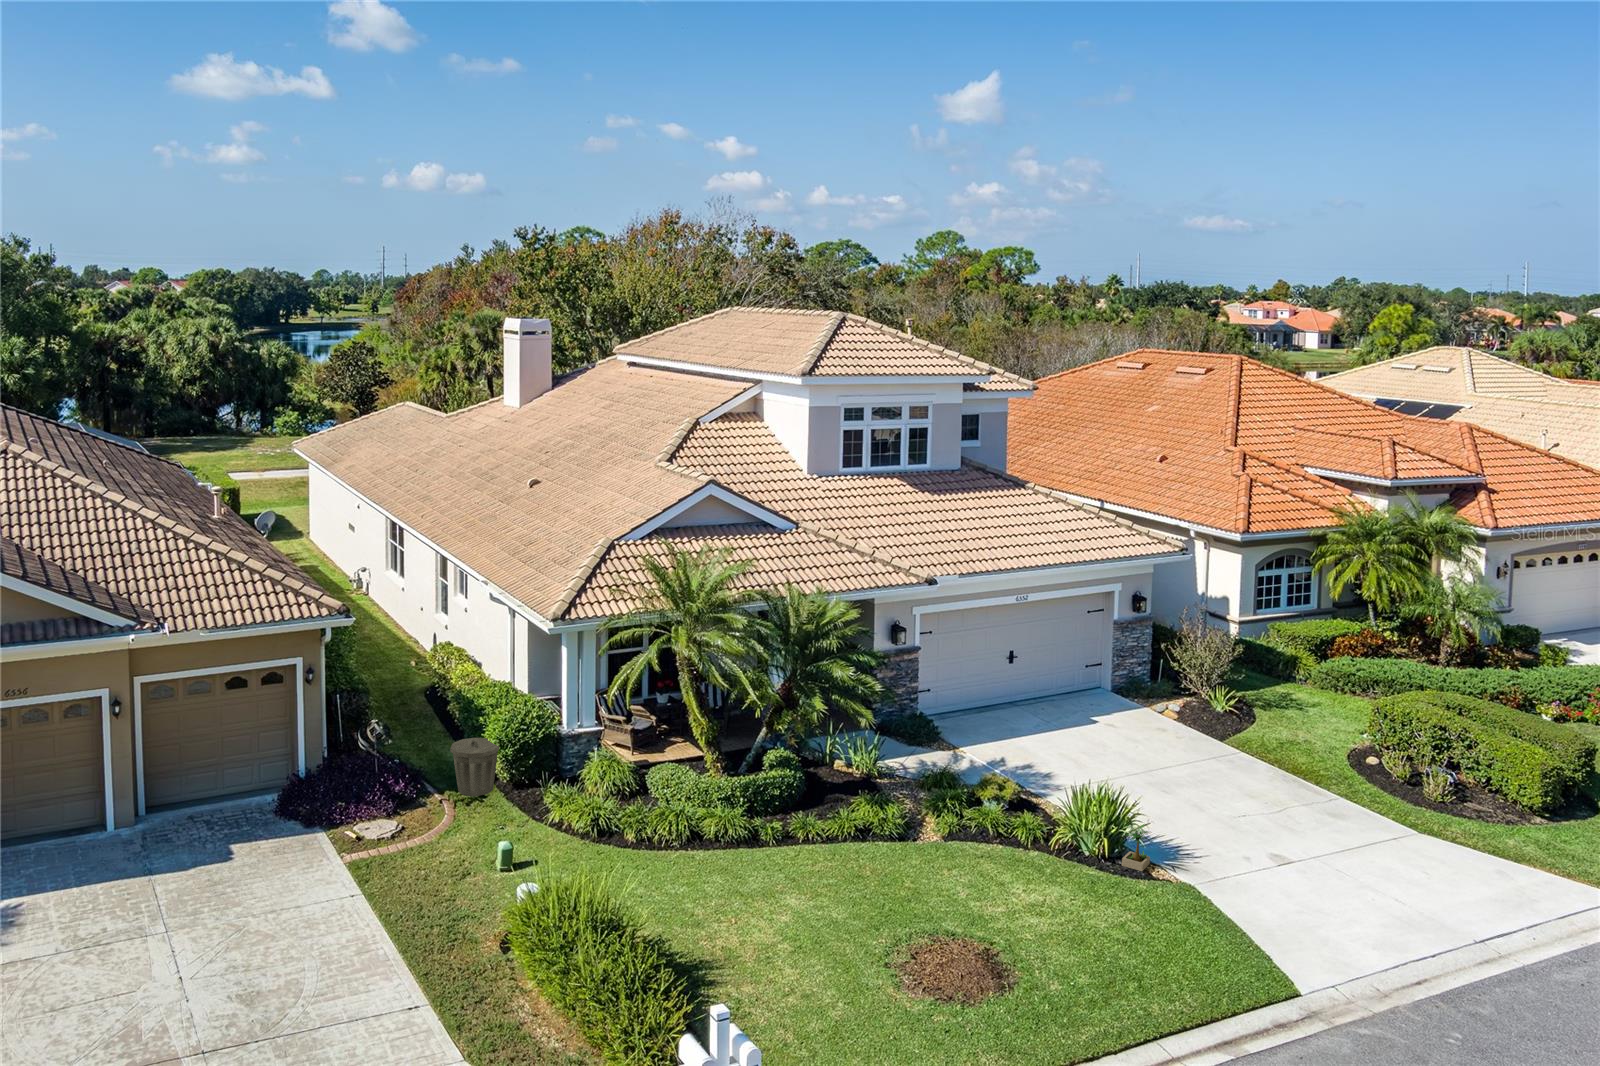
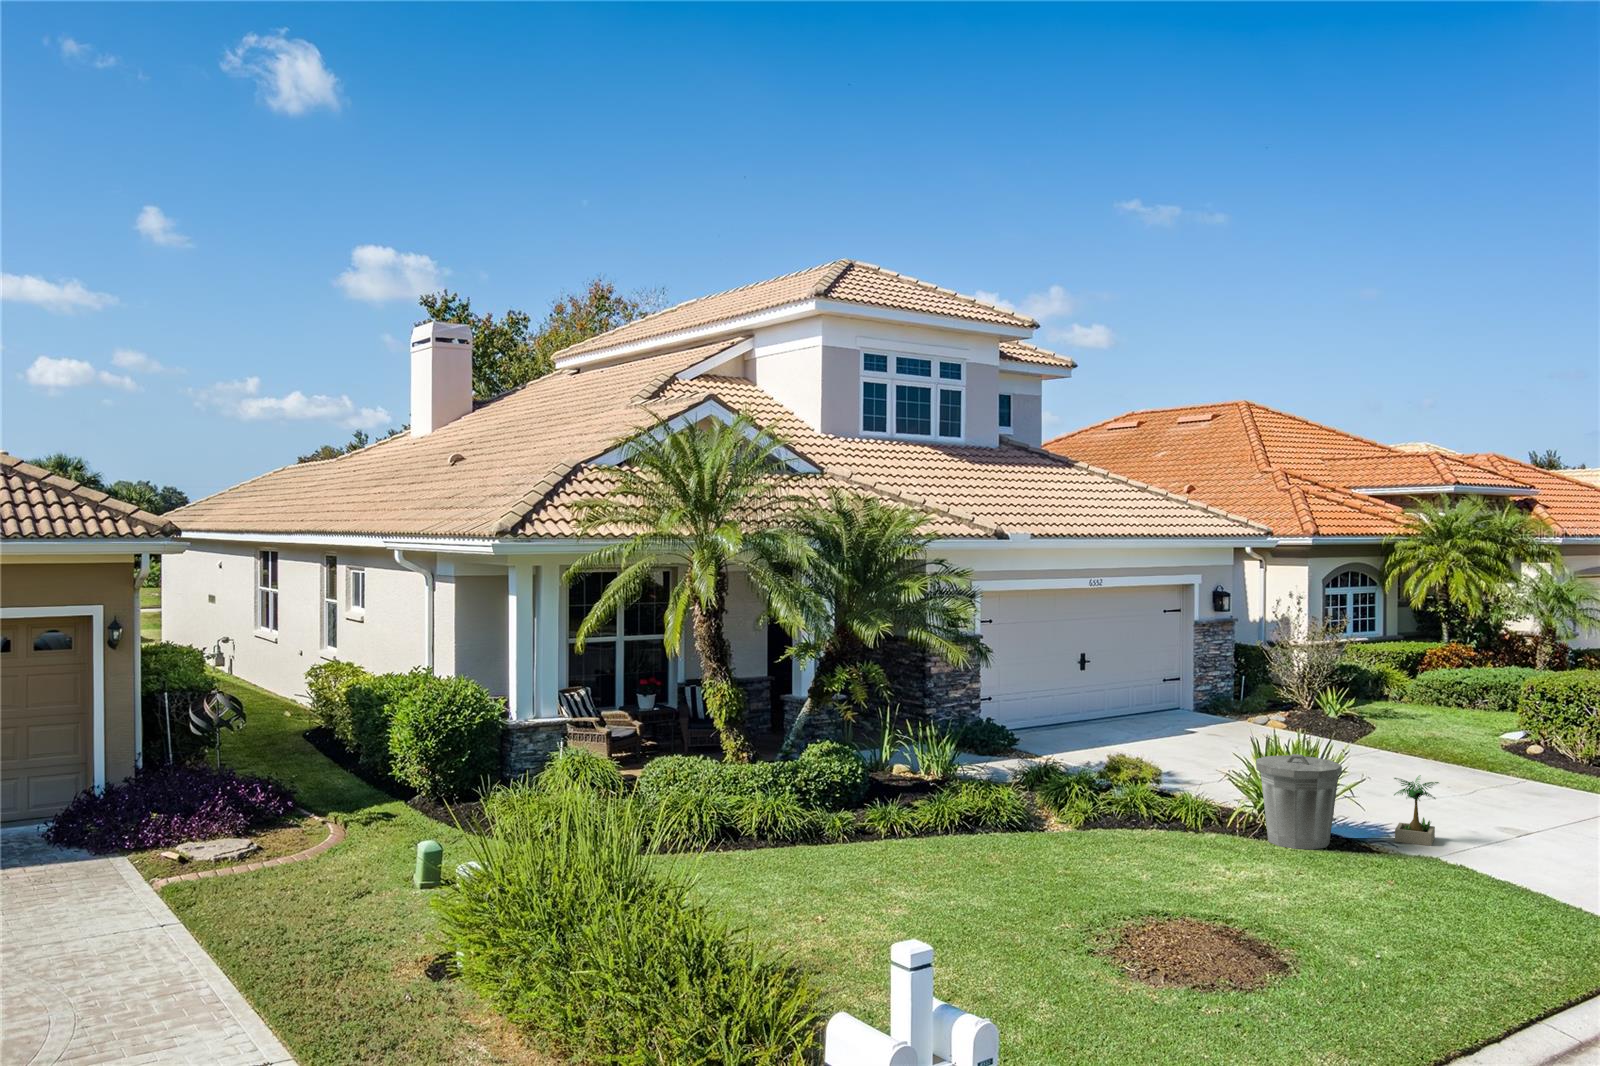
trash can: present [450,738,499,796] -> present [1256,754,1342,849]

